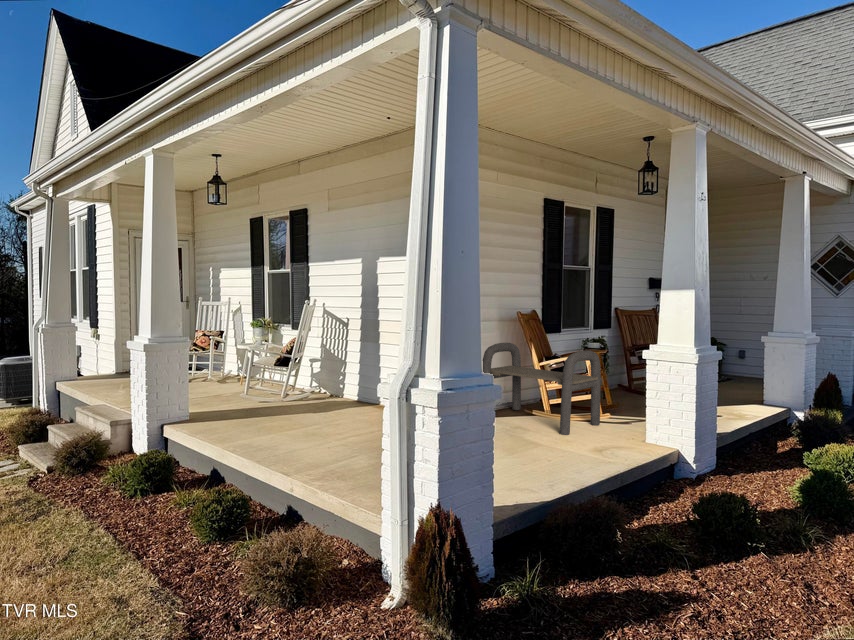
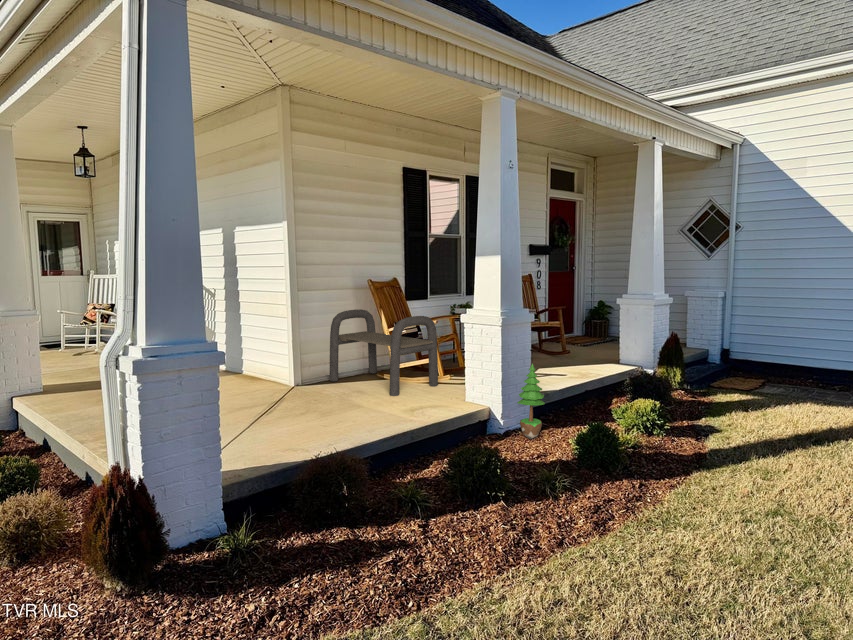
potted tree: none [710,403,744,485] -> present [517,364,545,439]

